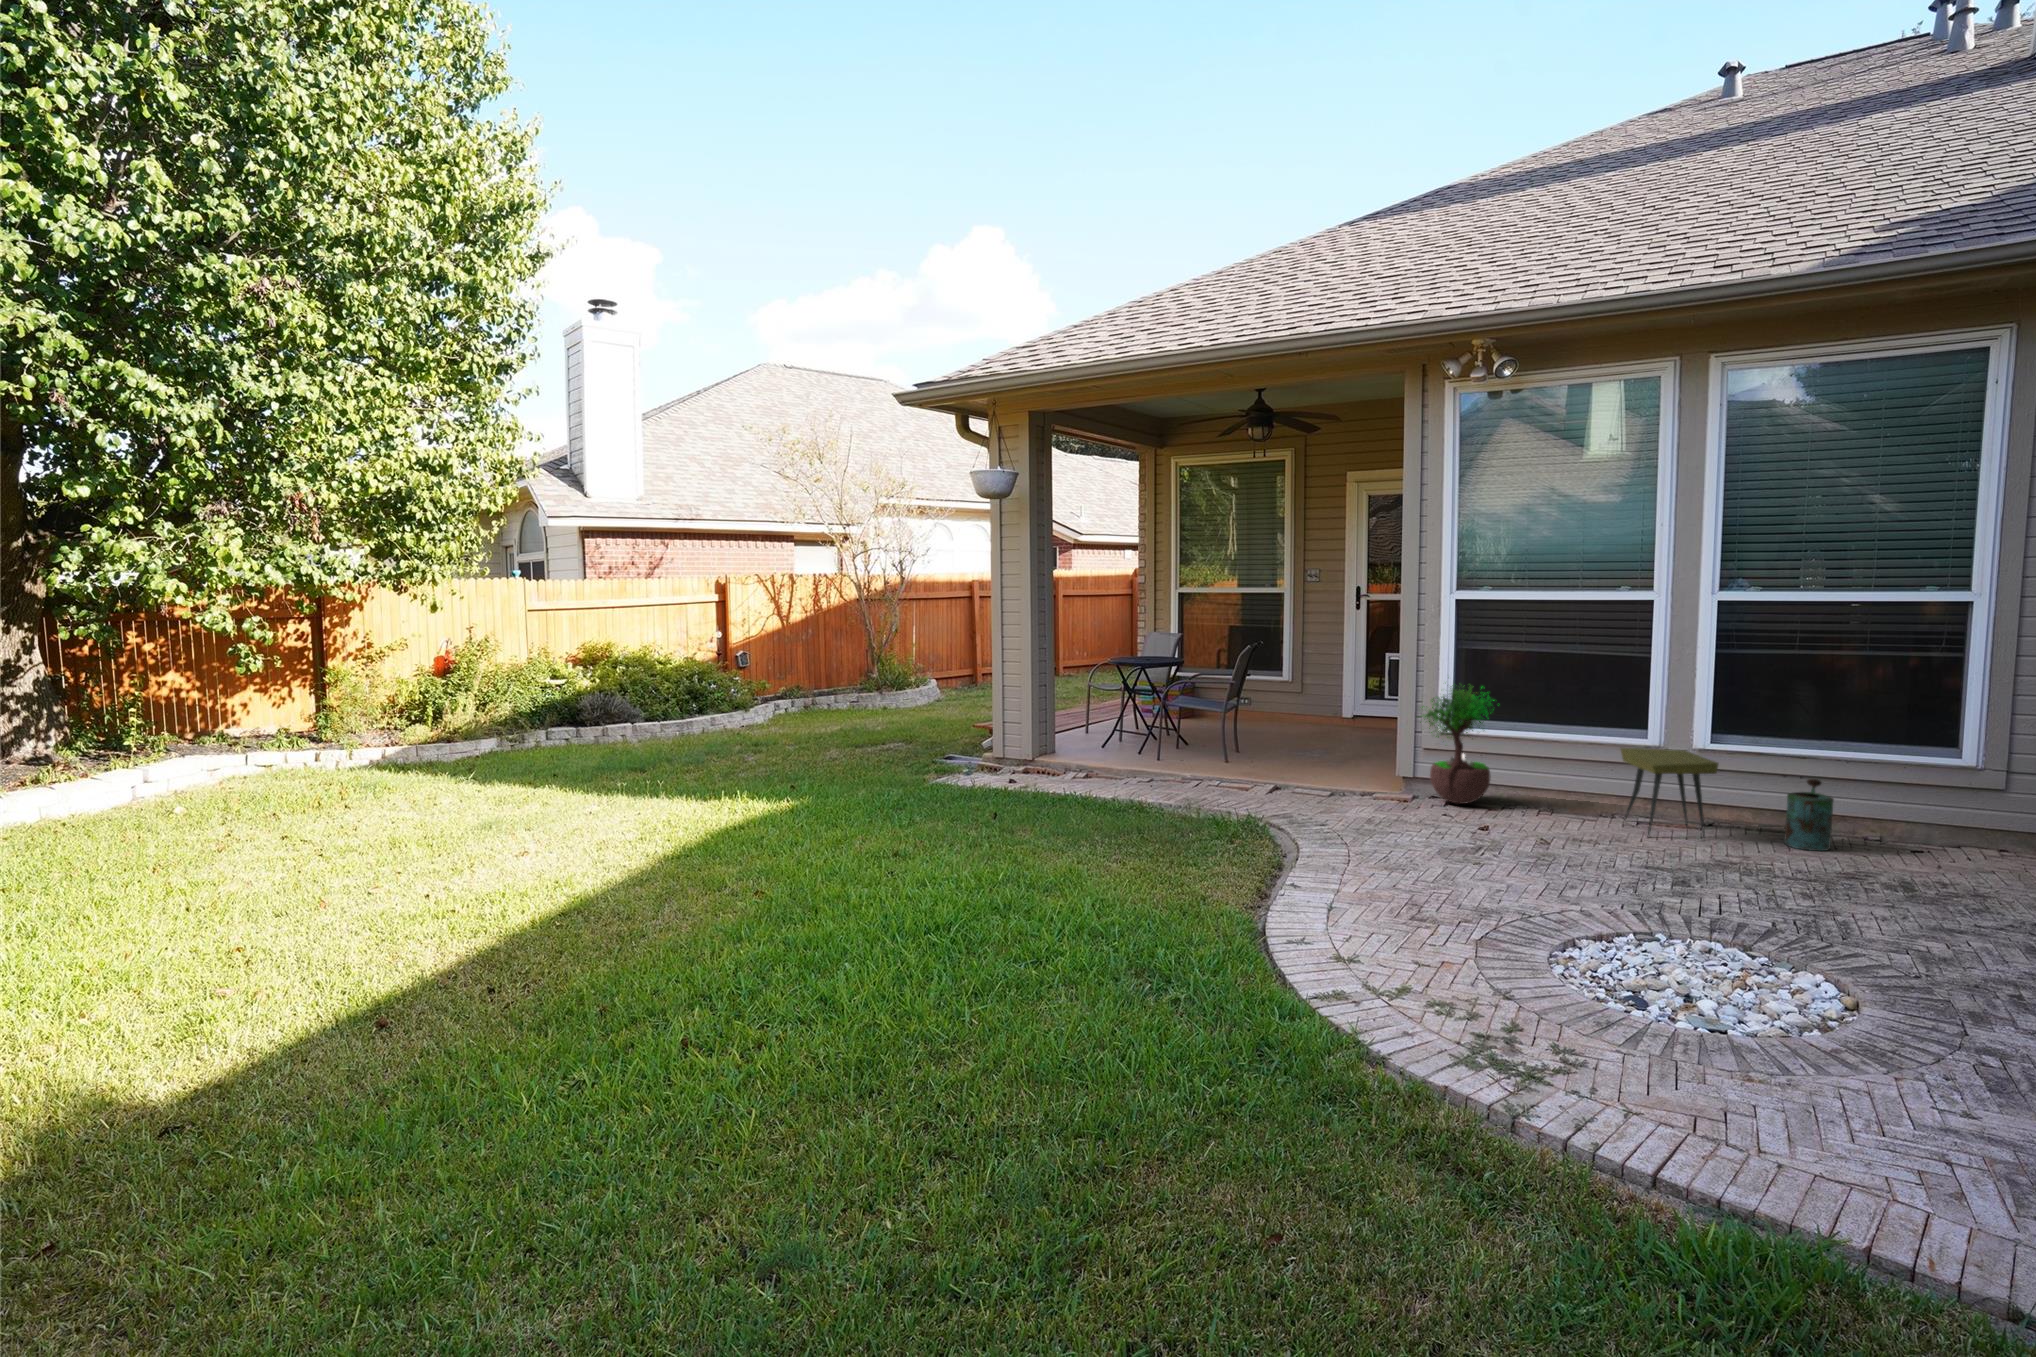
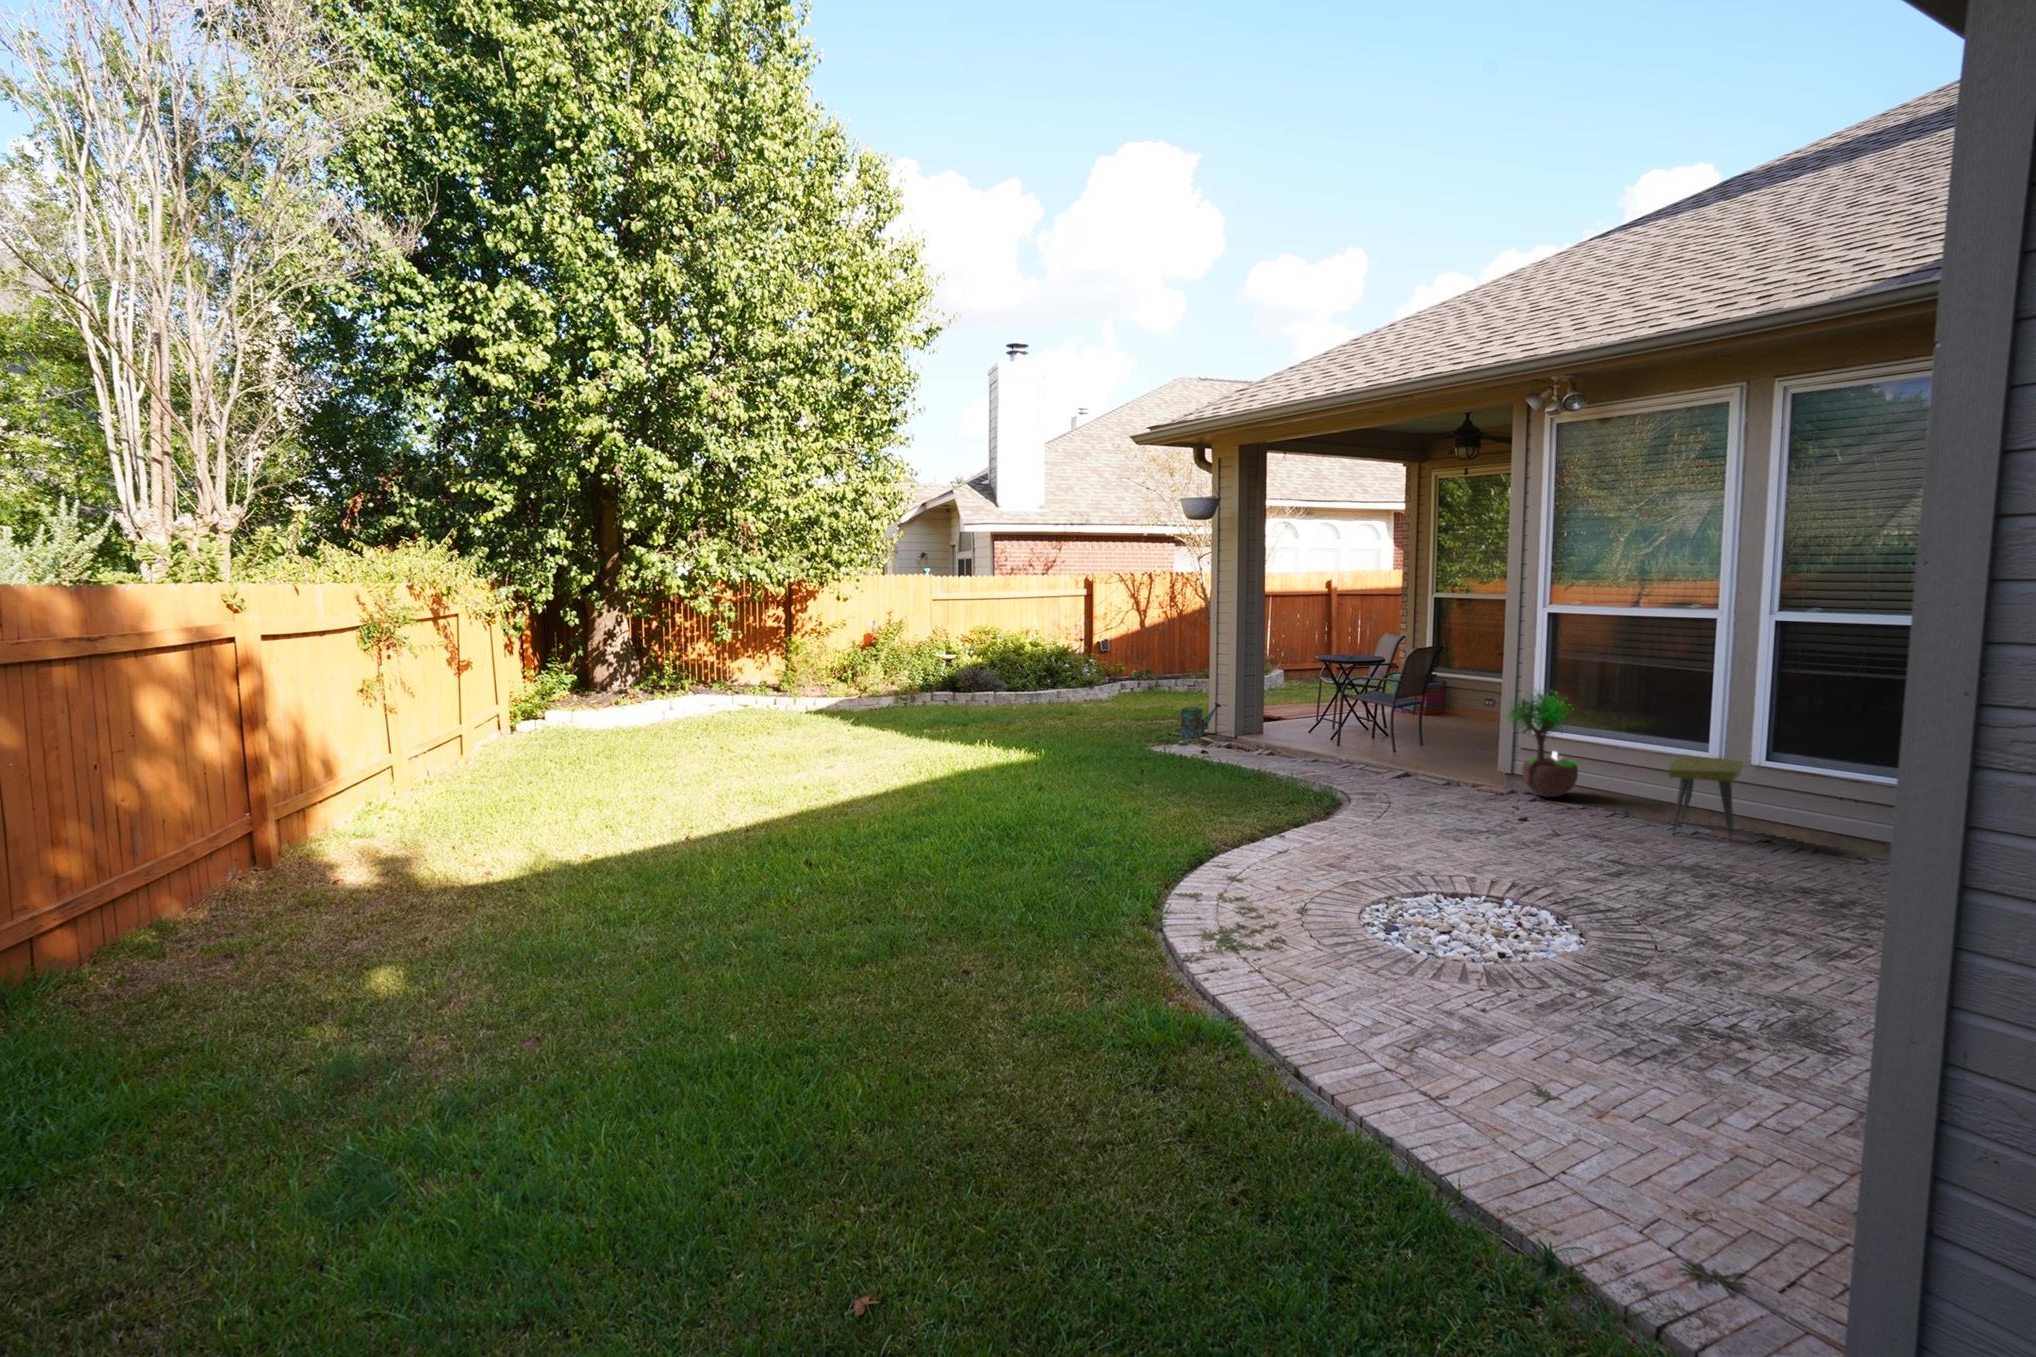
watering can: present [1784,779,1834,851] -> present [1174,702,1221,738]

